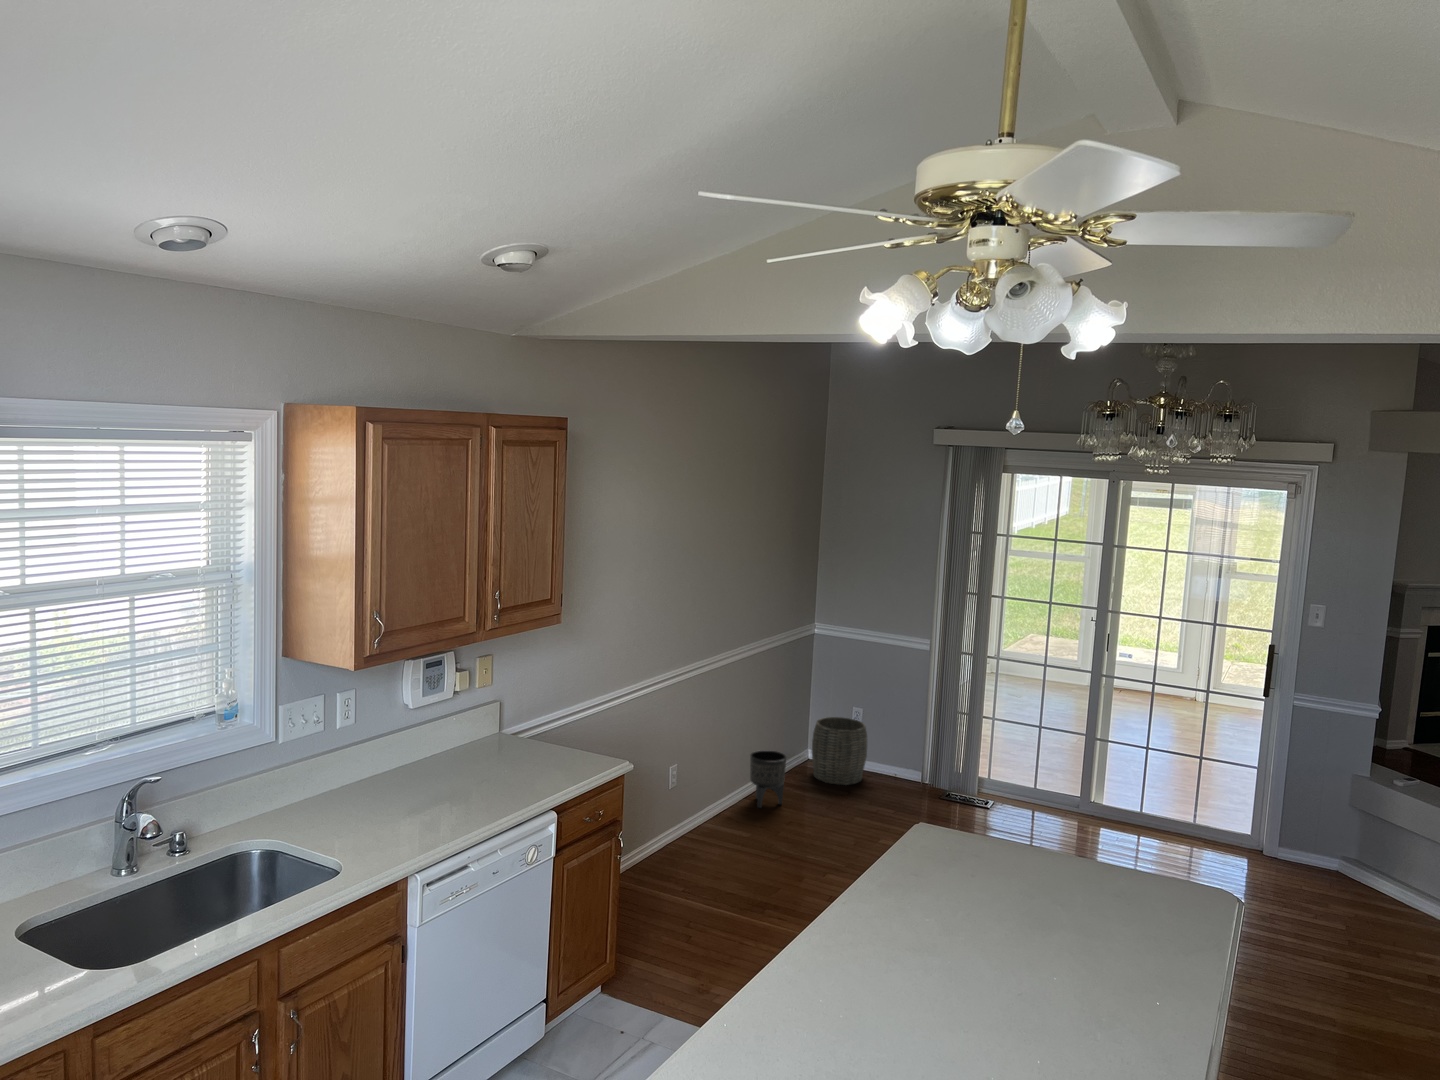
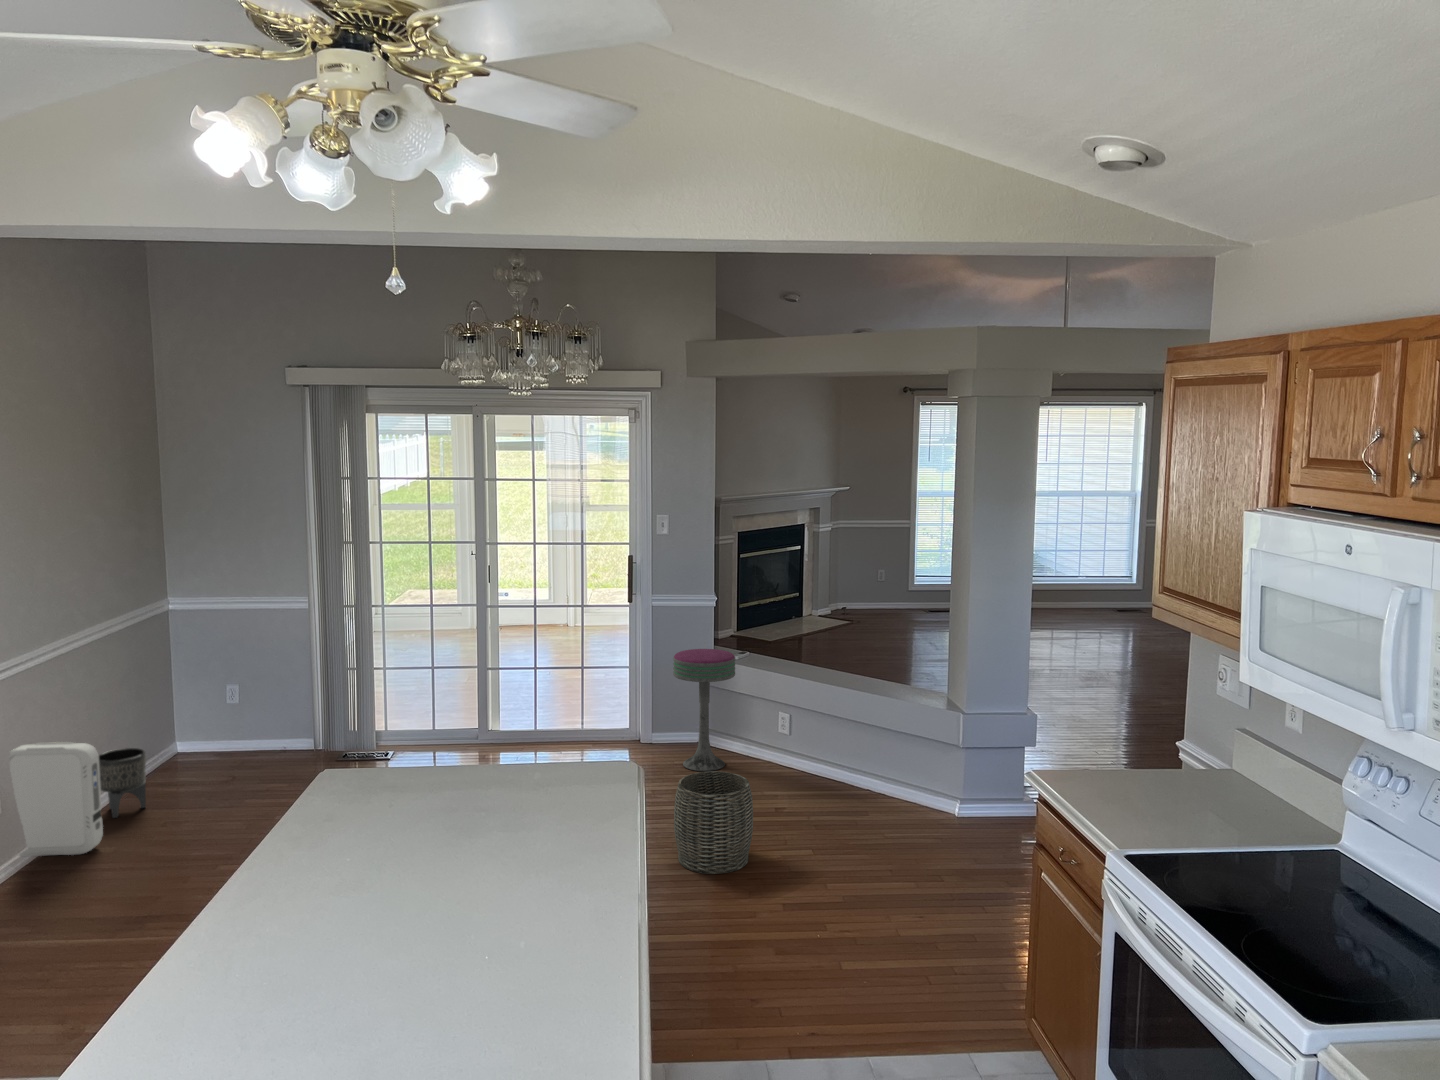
woven basket: present [812,717,867,785] -> present [674,771,753,874]
air purifier: none [685,736,753,834] -> present [9,742,103,856]
bar stool: none [1311,765,1396,912] -> present [673,649,735,771]

